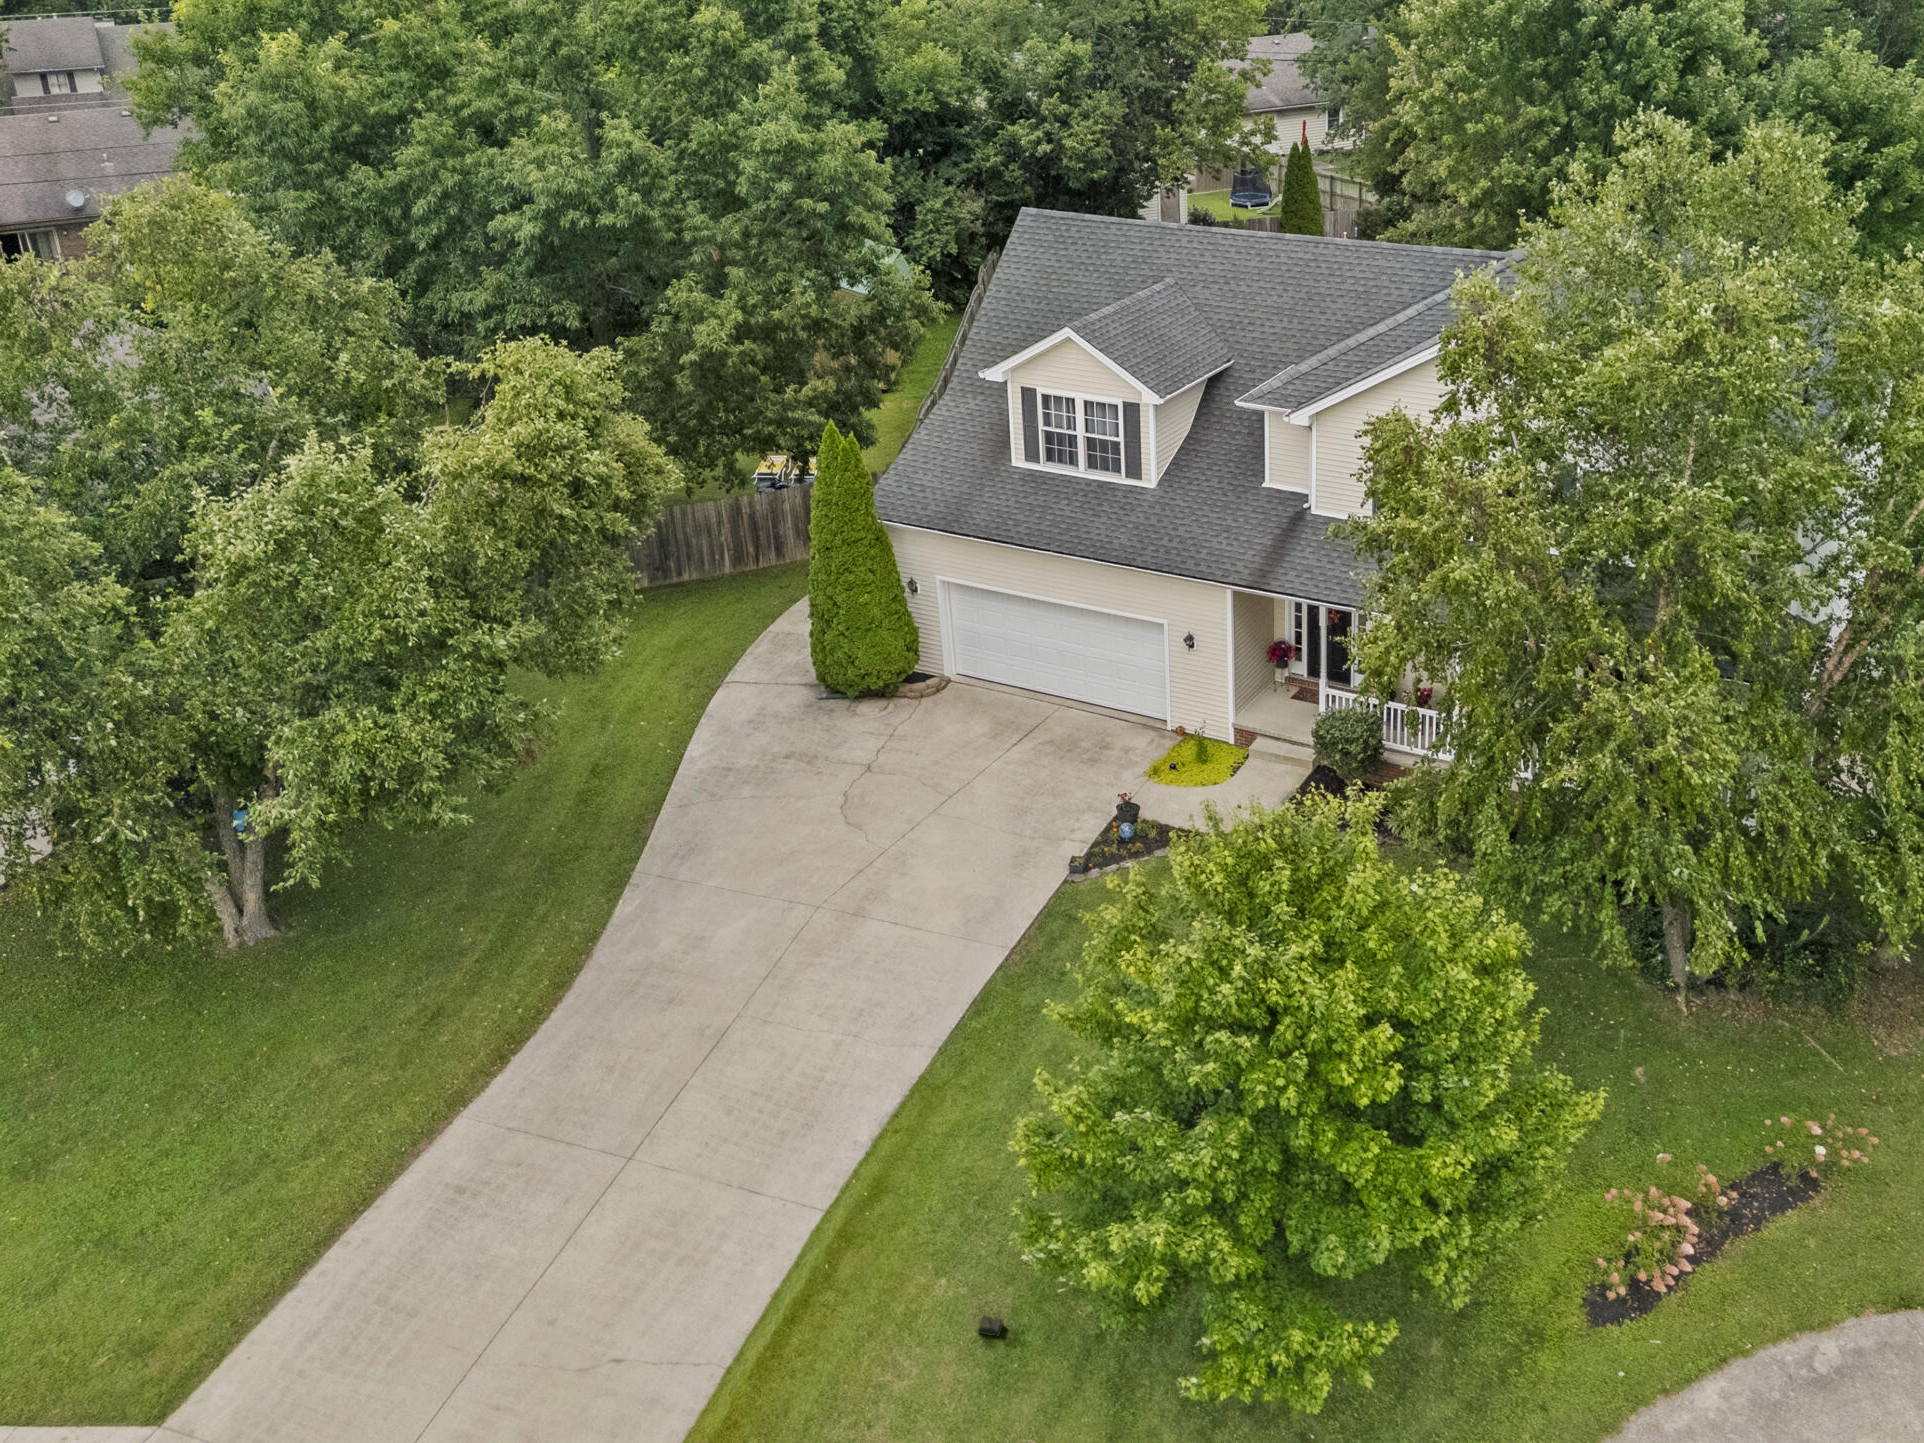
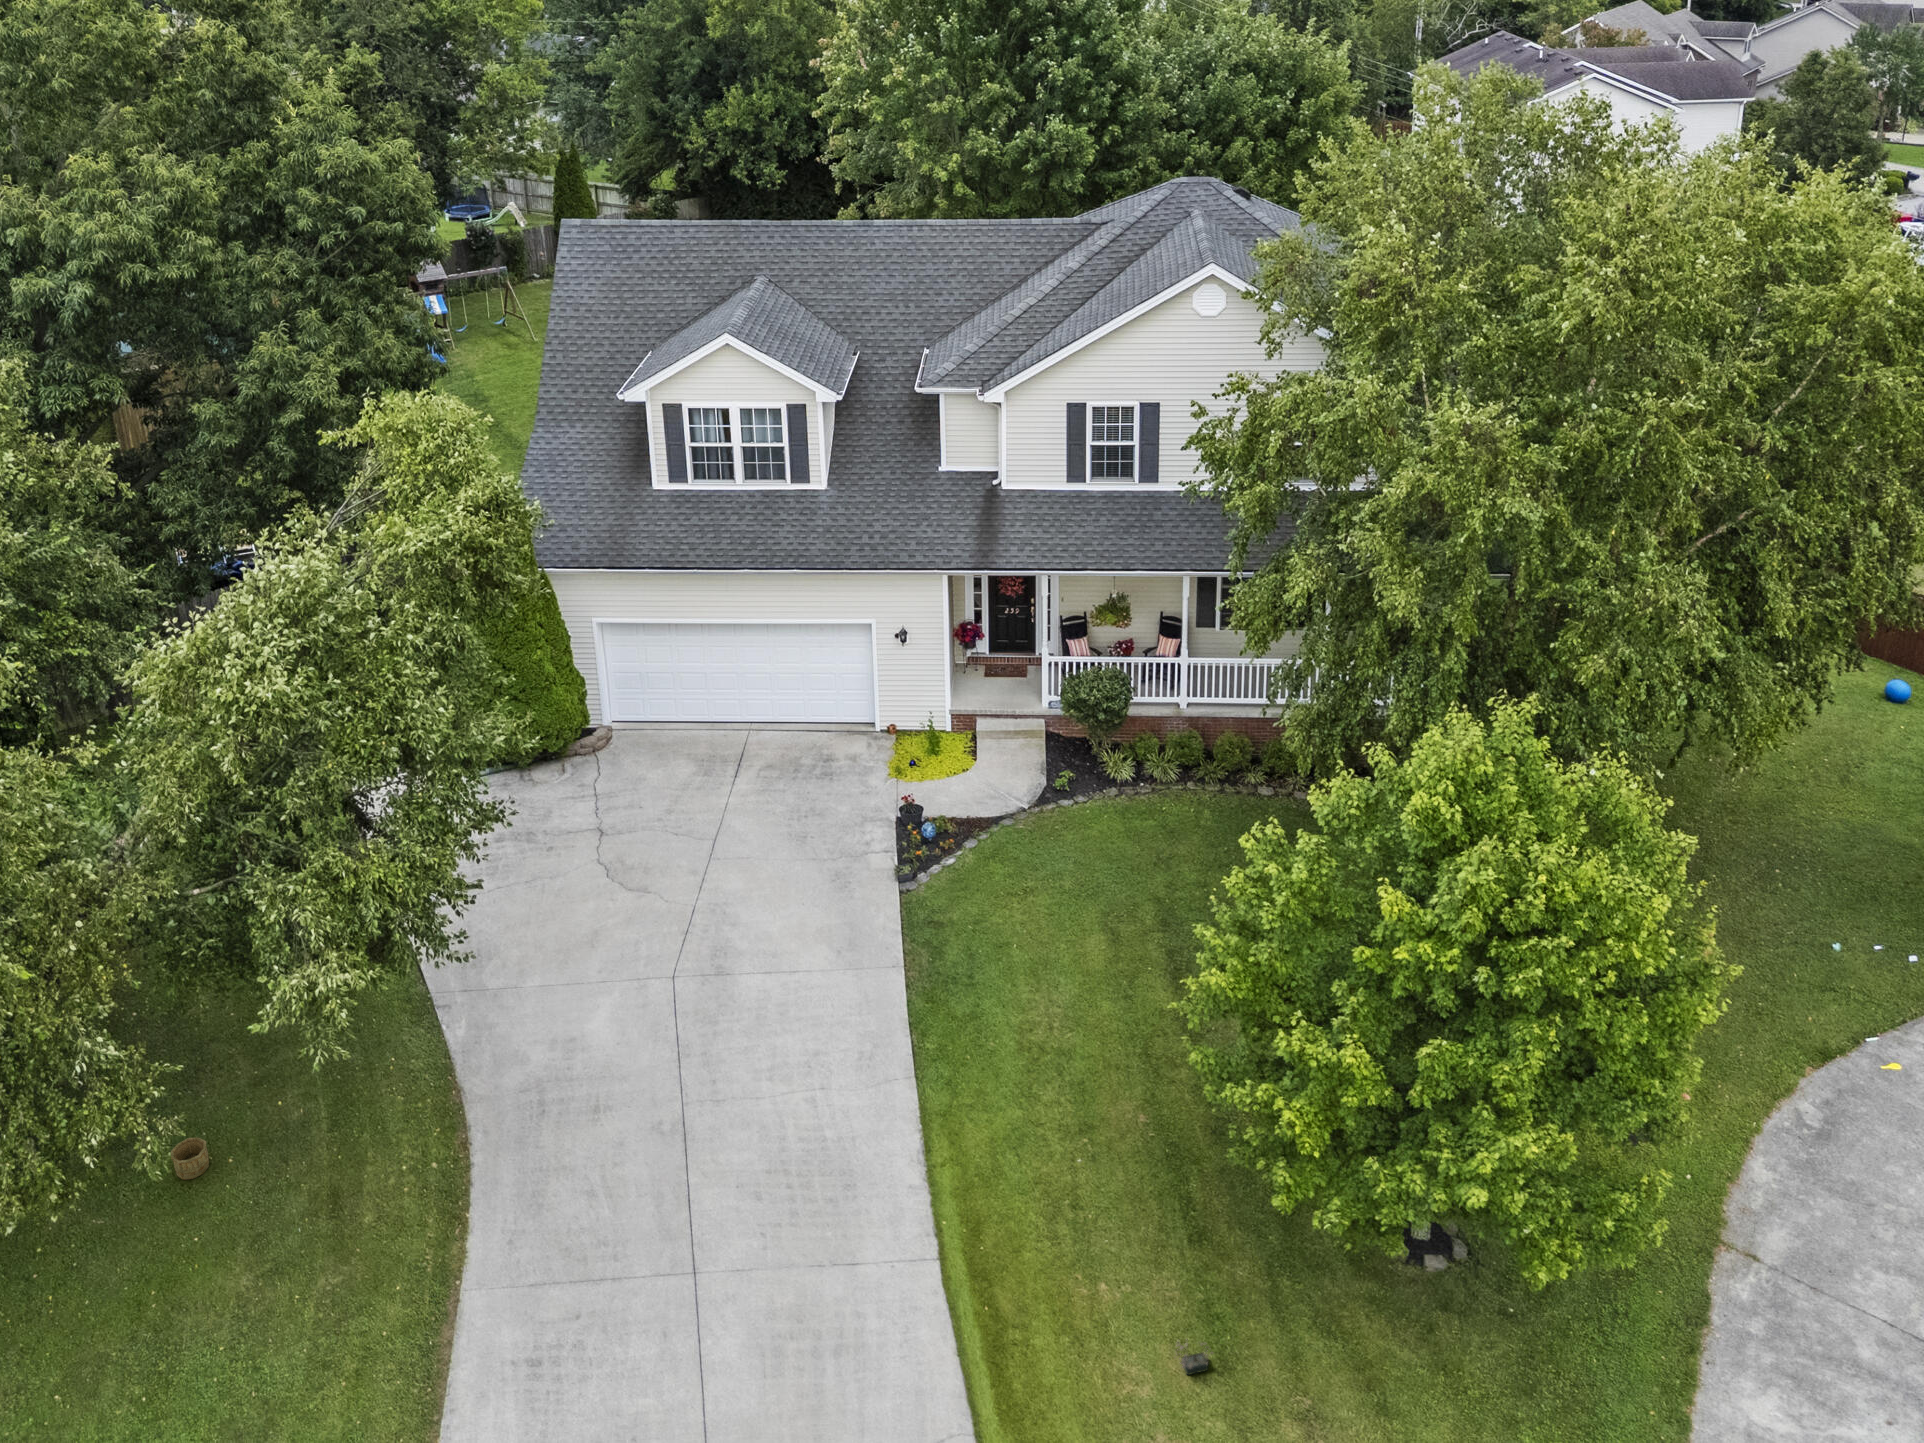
wooden bucket: none [395,901,427,933] -> present [171,1137,209,1180]

